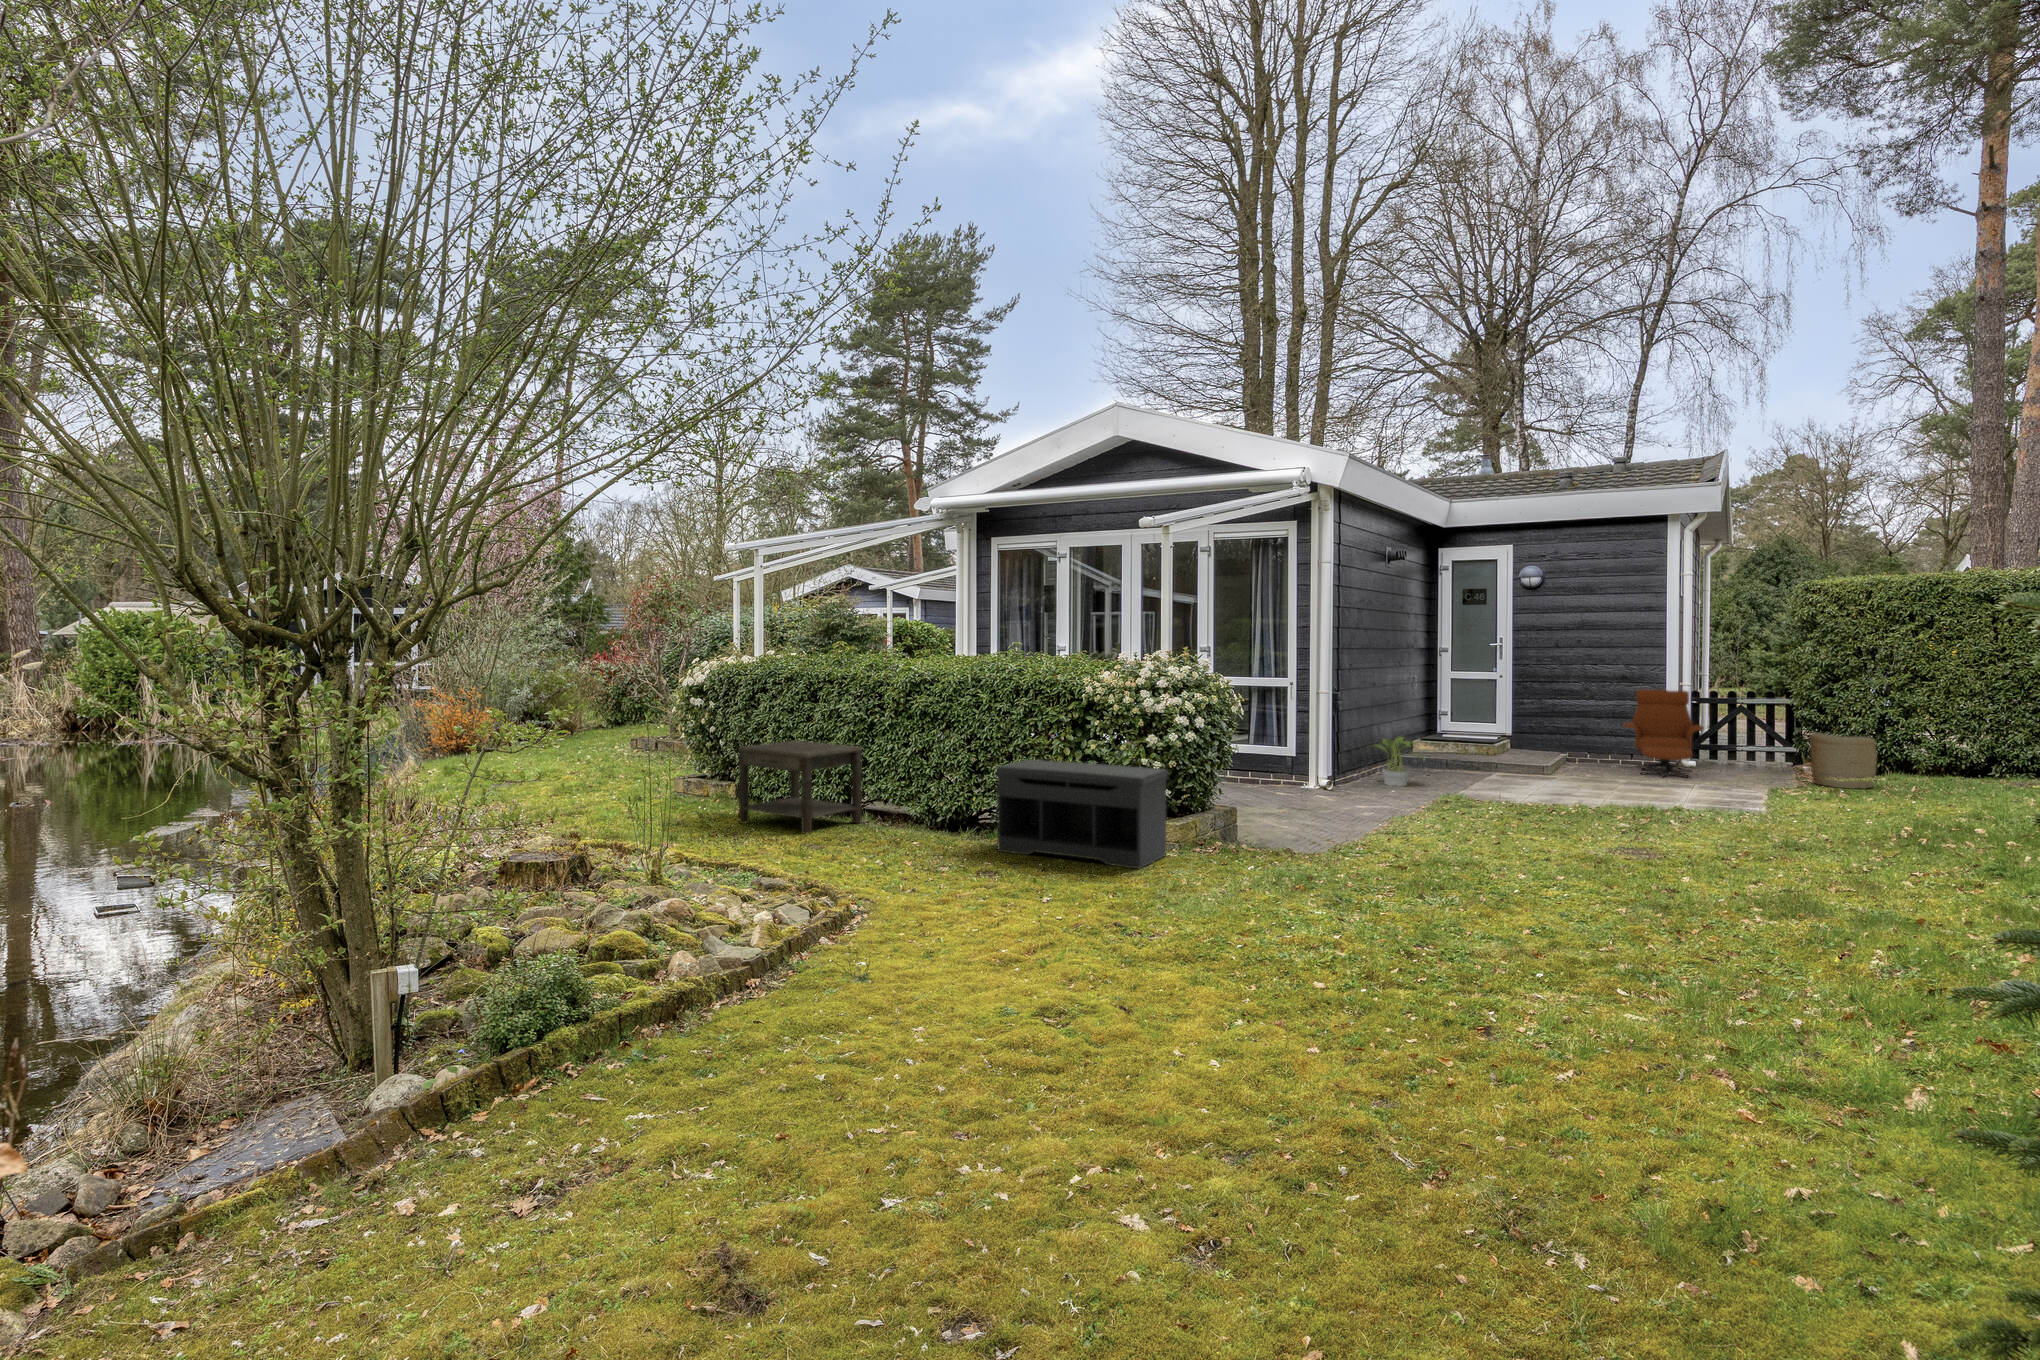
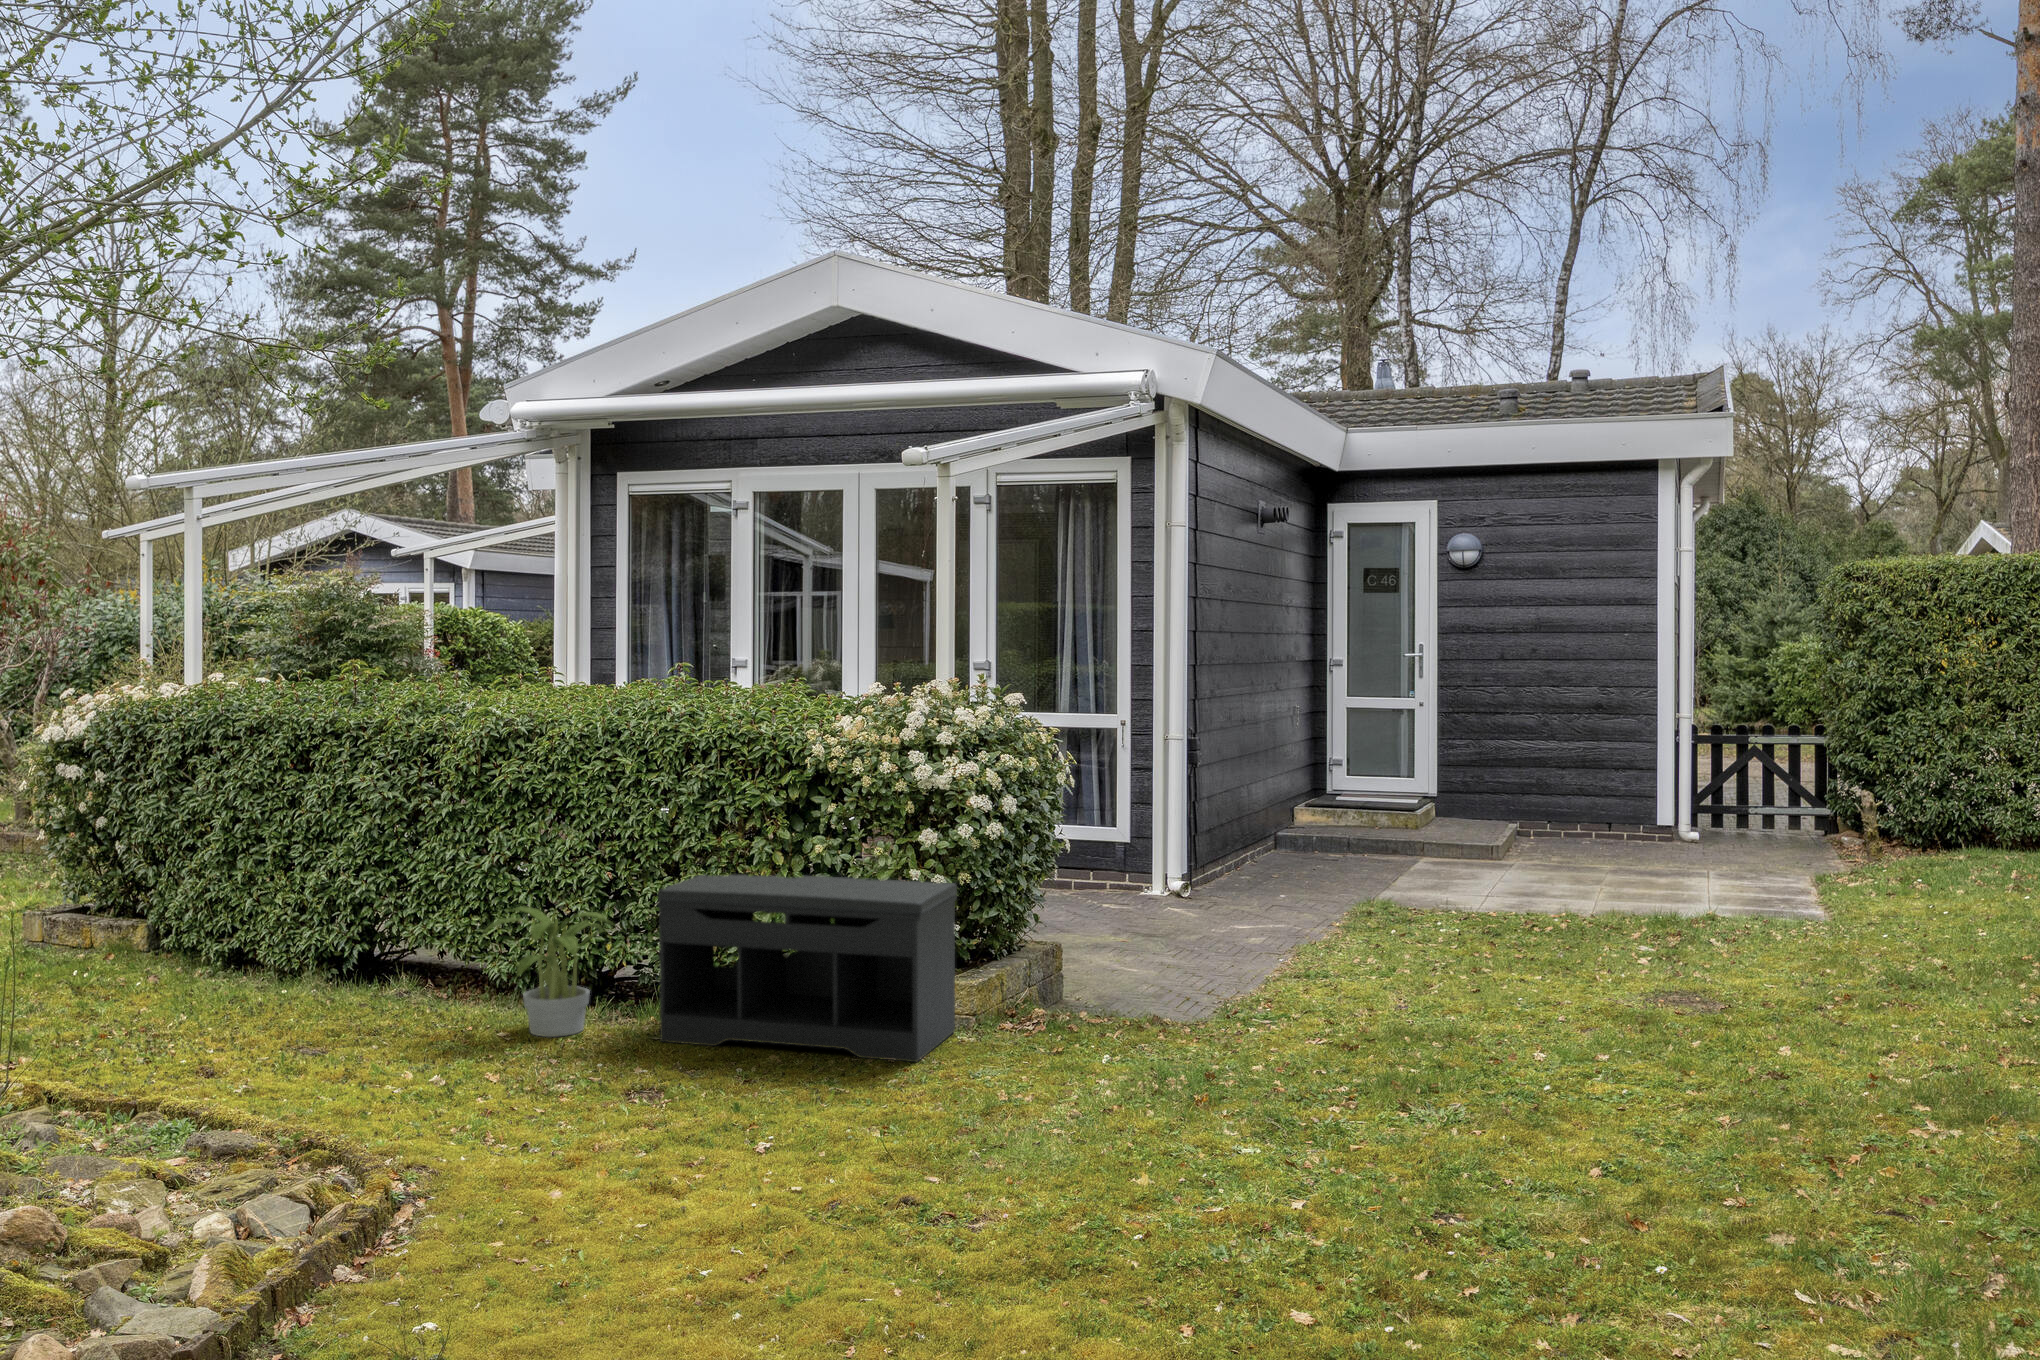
lounge chair: present [1623,689,1704,778] -> none [1573,717,1681,848]
woven basket: present [1809,733,1877,789] -> none [1817,775,1903,856]
potted plant: present [1377,737,1422,786] -> present [484,907,615,1037]
side table: present [738,740,862,834] -> none [149,847,398,1027]

